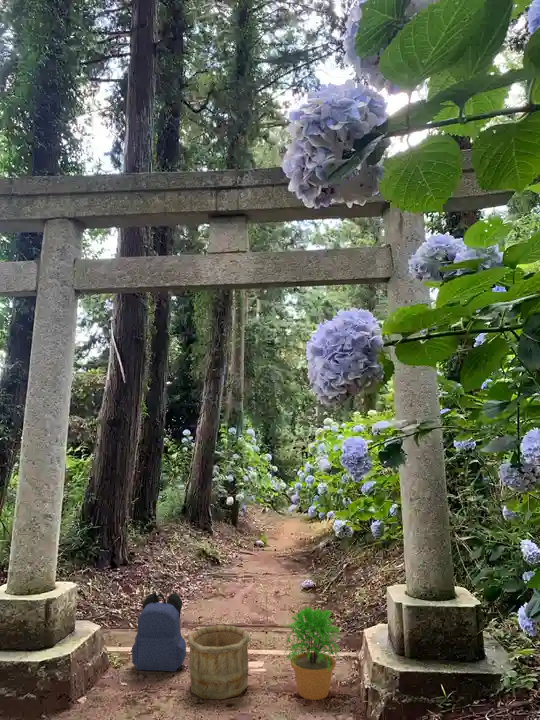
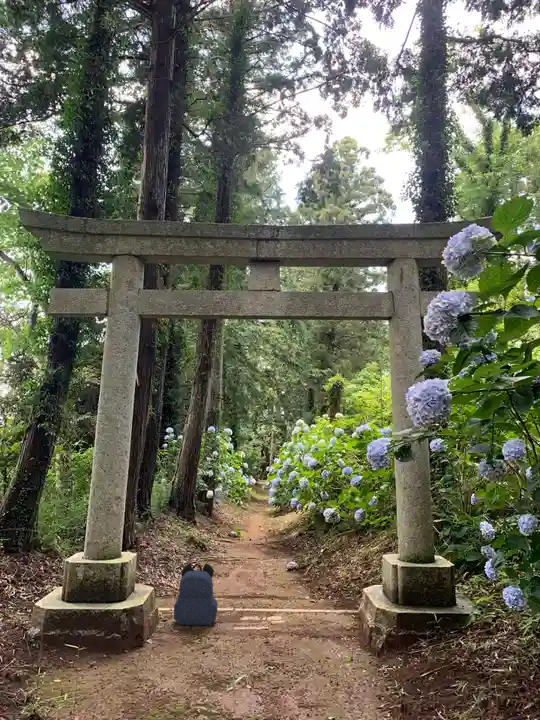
potted plant: present [284,607,339,700] -> none [300,570,349,641]
wooden bucket: present [188,625,249,700] -> none [225,587,275,642]

